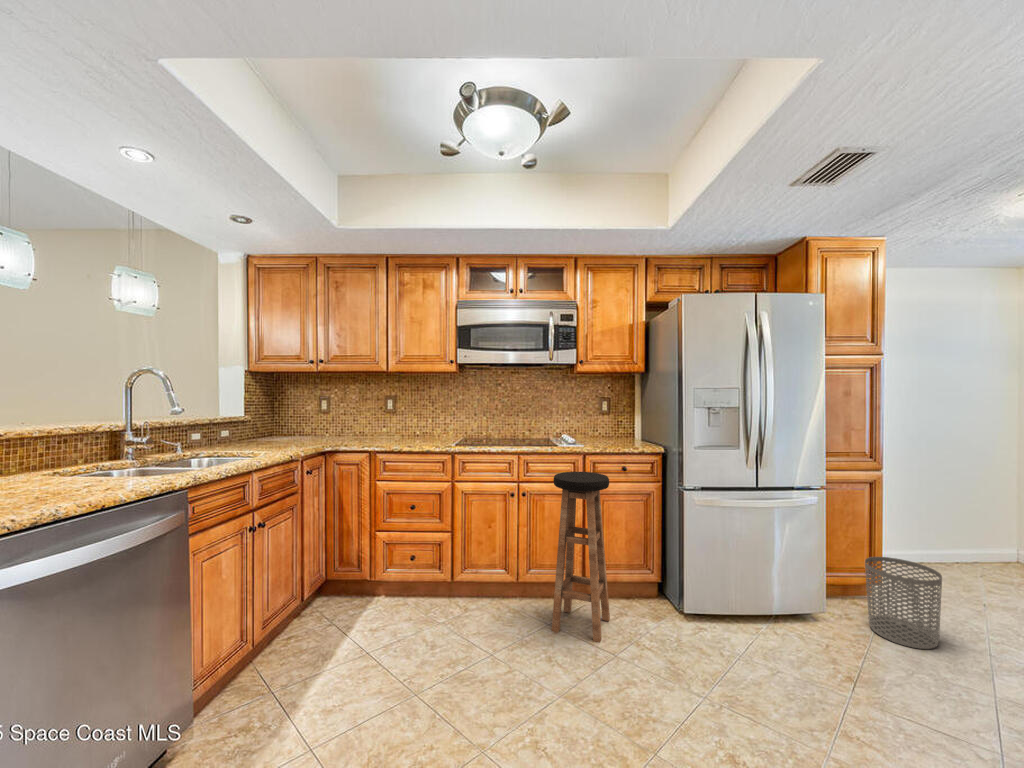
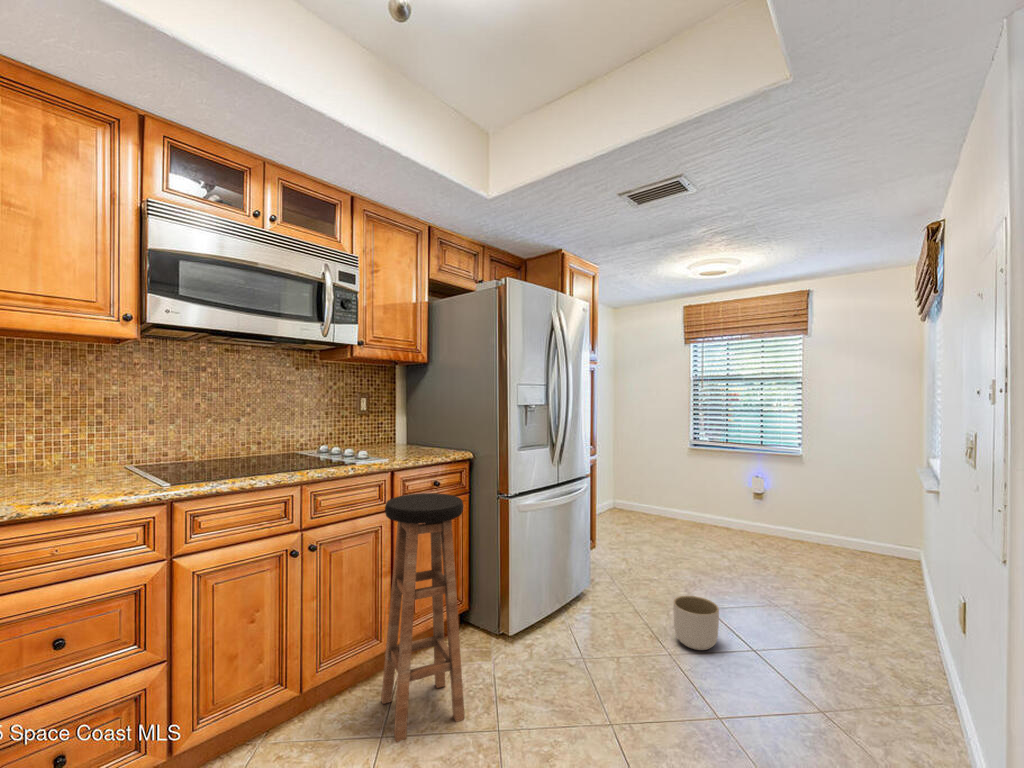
waste bin: present [865,557,942,649] -> none [605,523,652,591]
planter: none [874,652,947,730] -> present [673,596,719,650]

